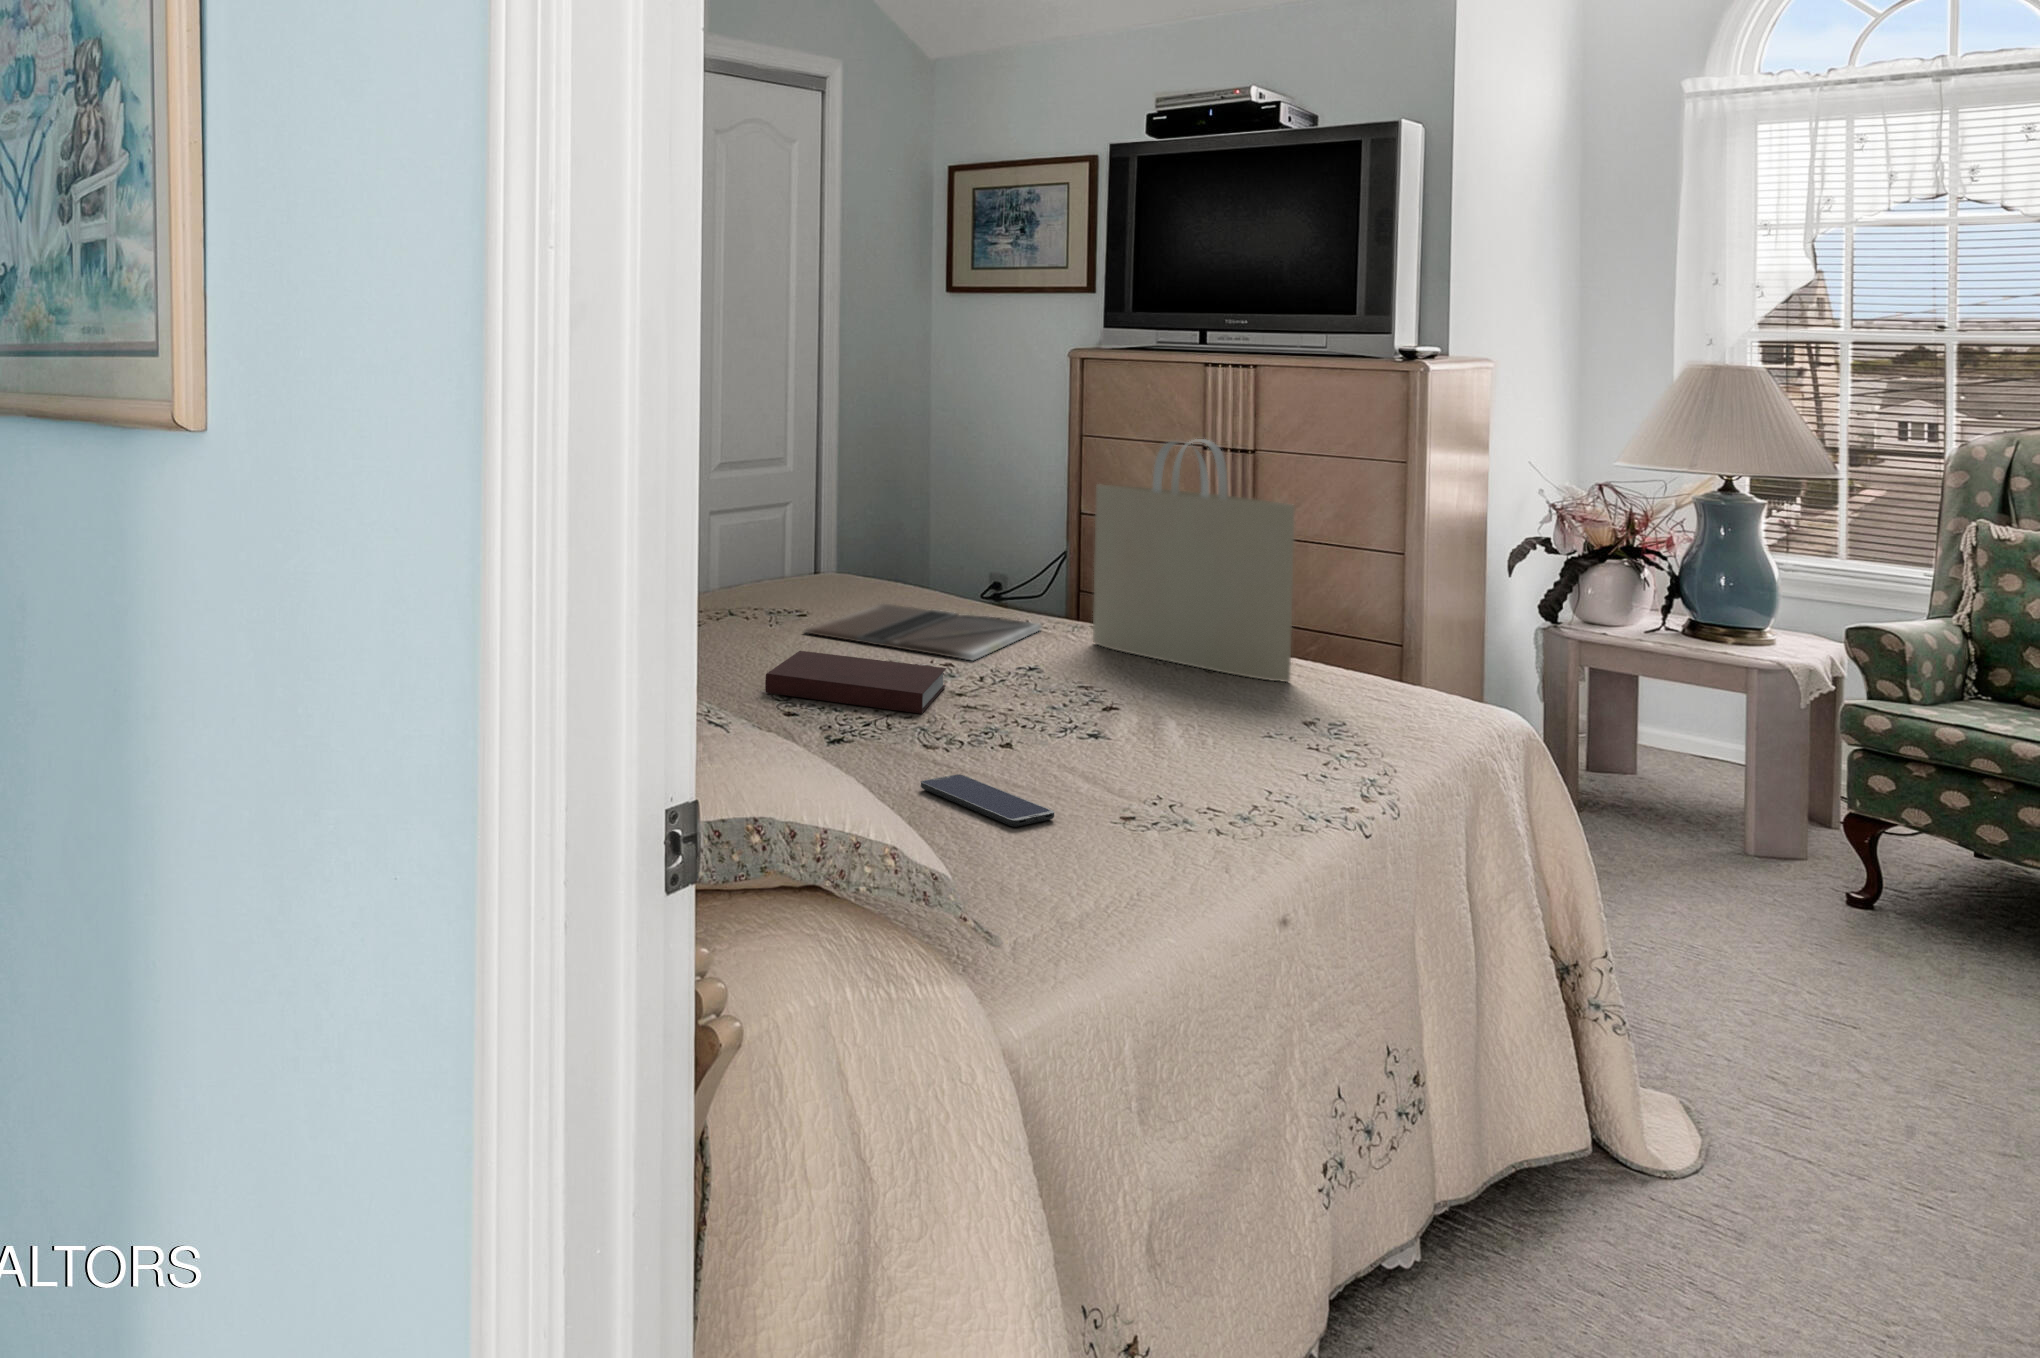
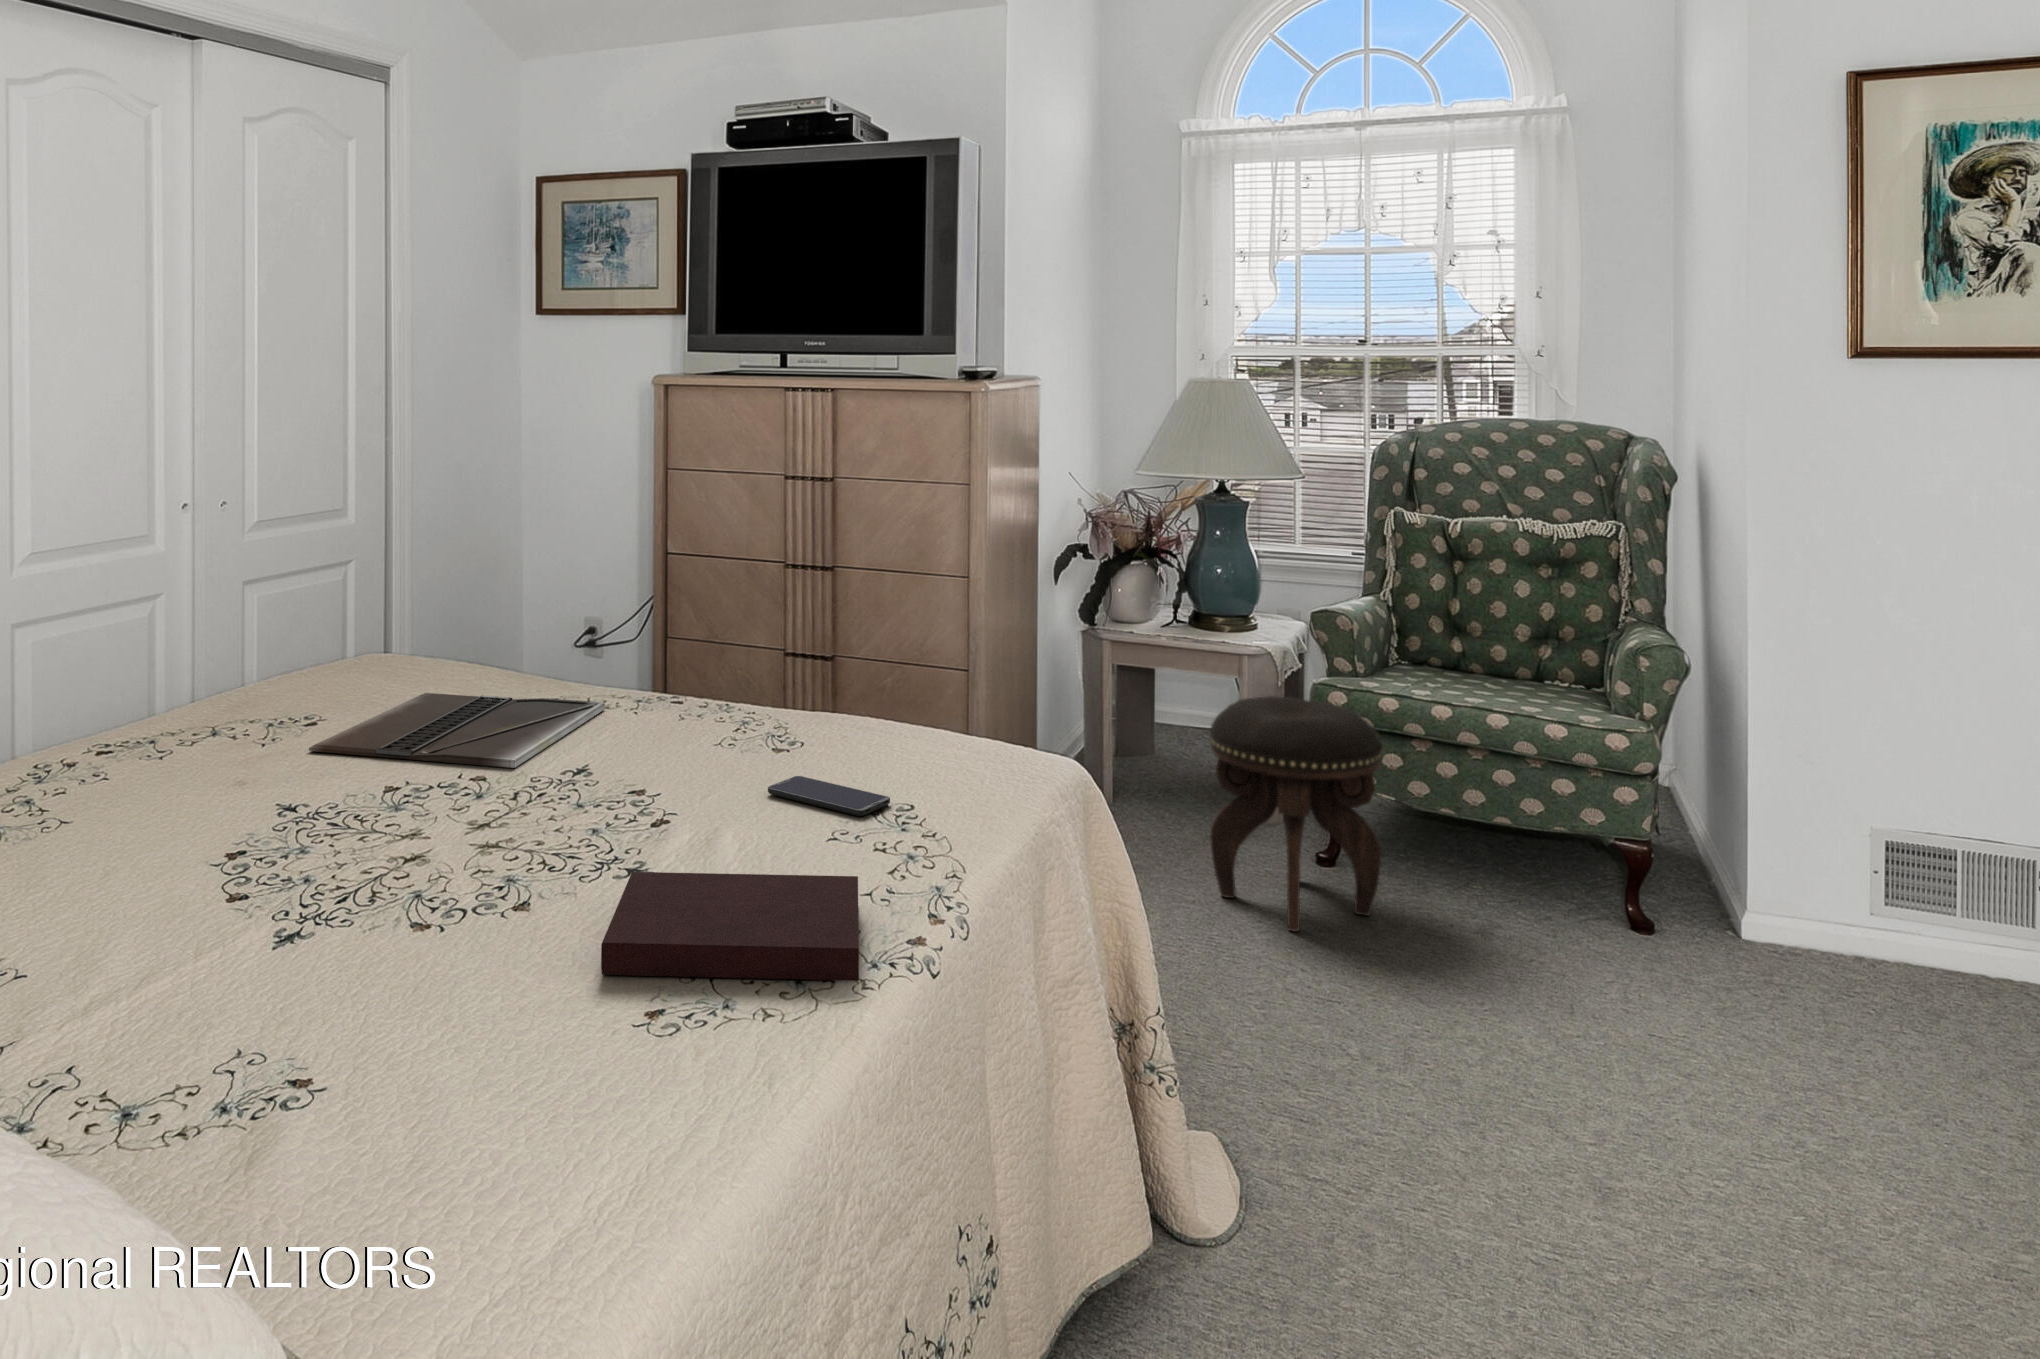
tote bag: present [1093,439,1294,682] -> none [658,481,859,751]
notebook: present [765,651,946,714] -> present [601,872,859,981]
footstool: none [1696,708,1937,961] -> present [1209,696,1382,931]
smartphone: present [921,774,1054,826] -> present [768,776,890,816]

